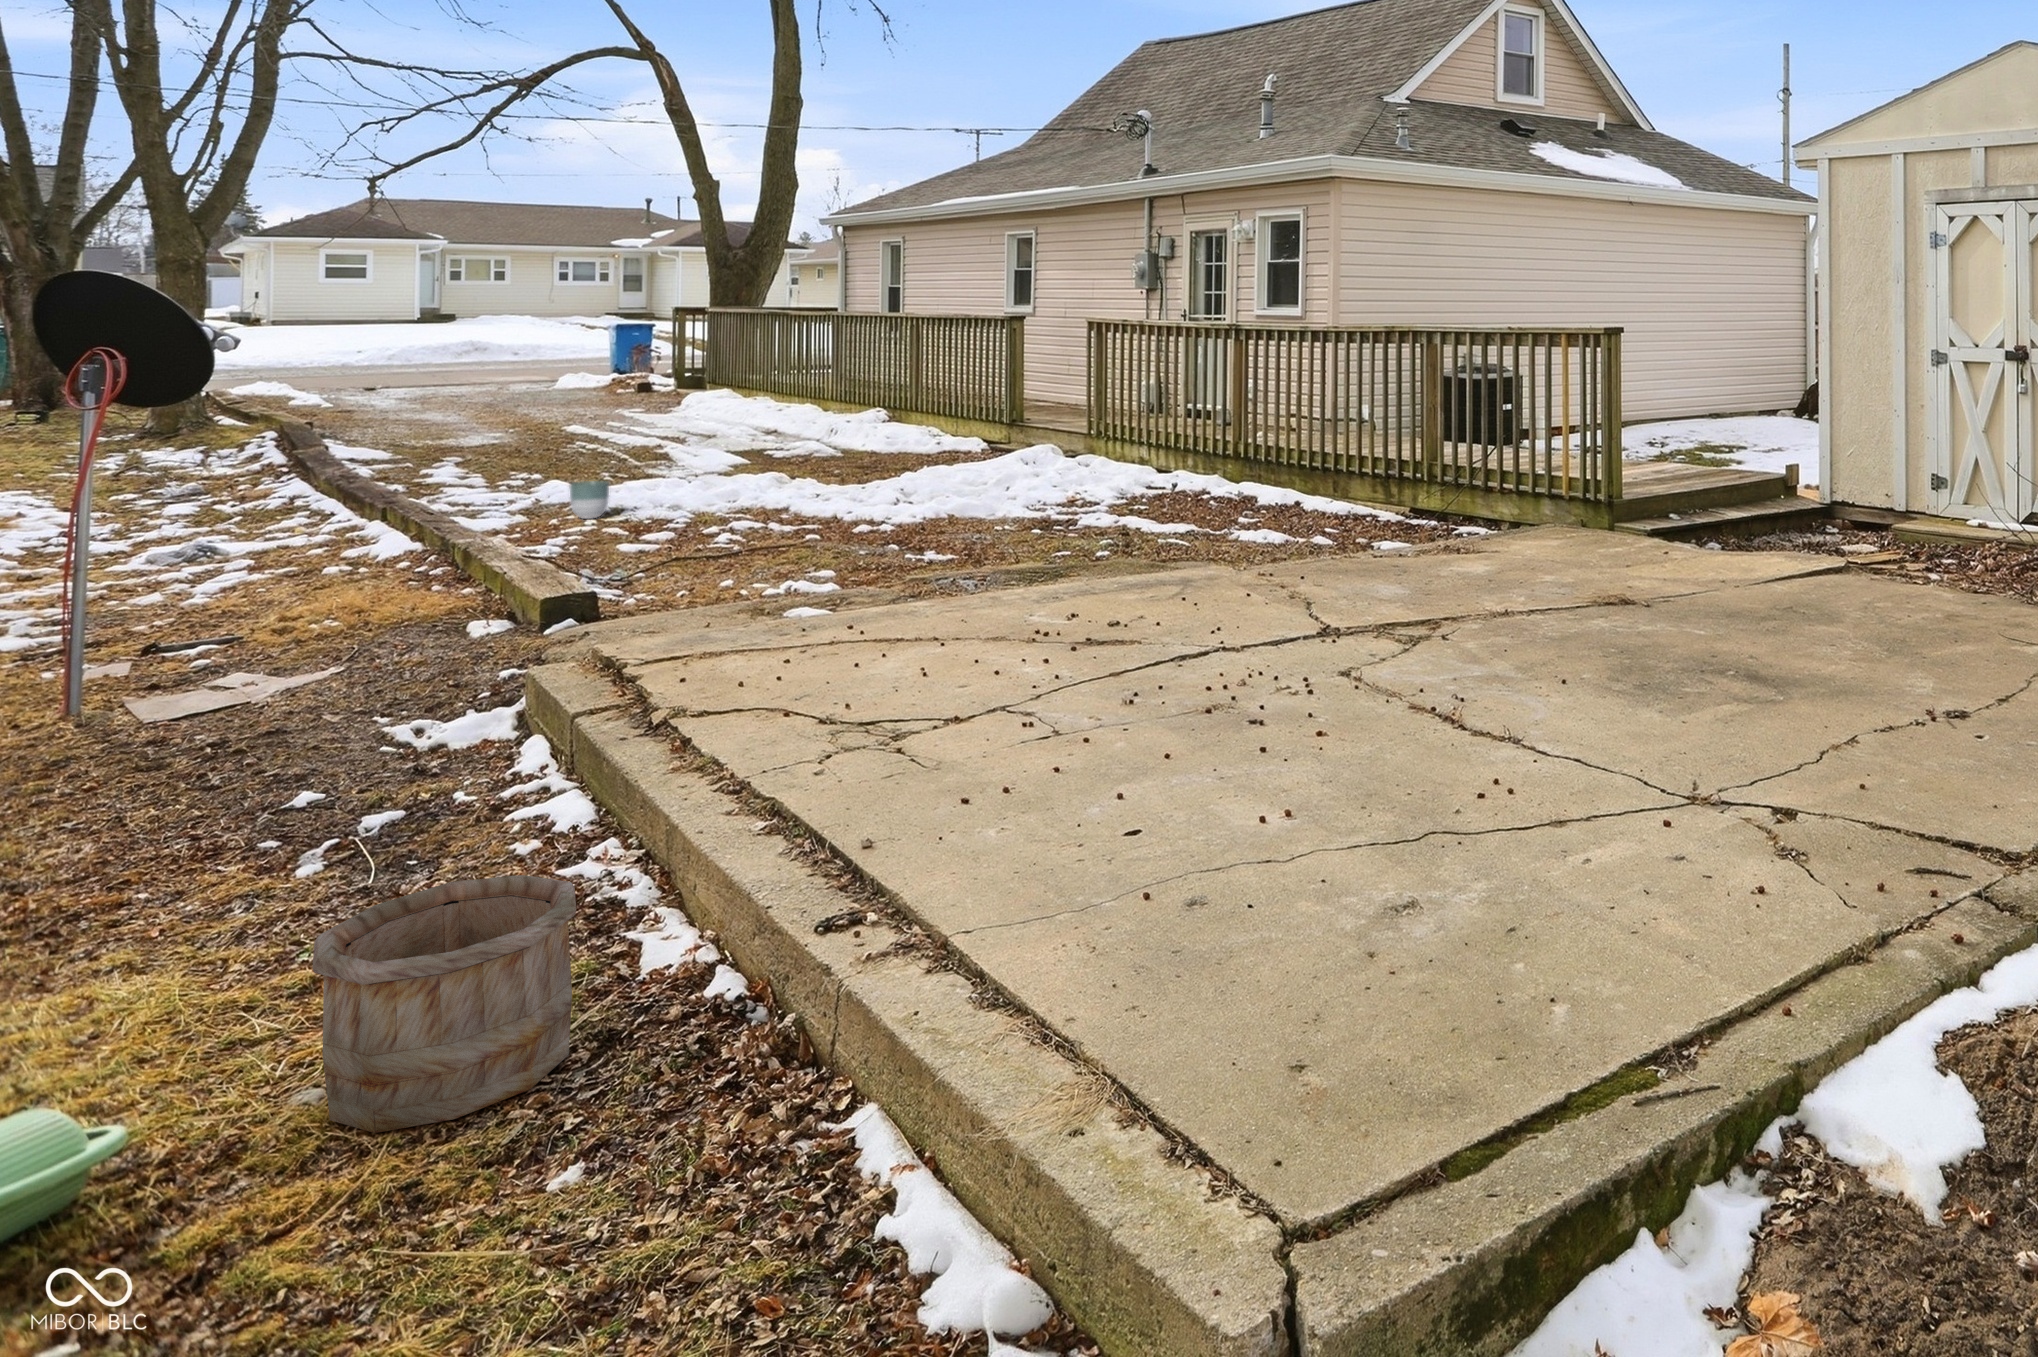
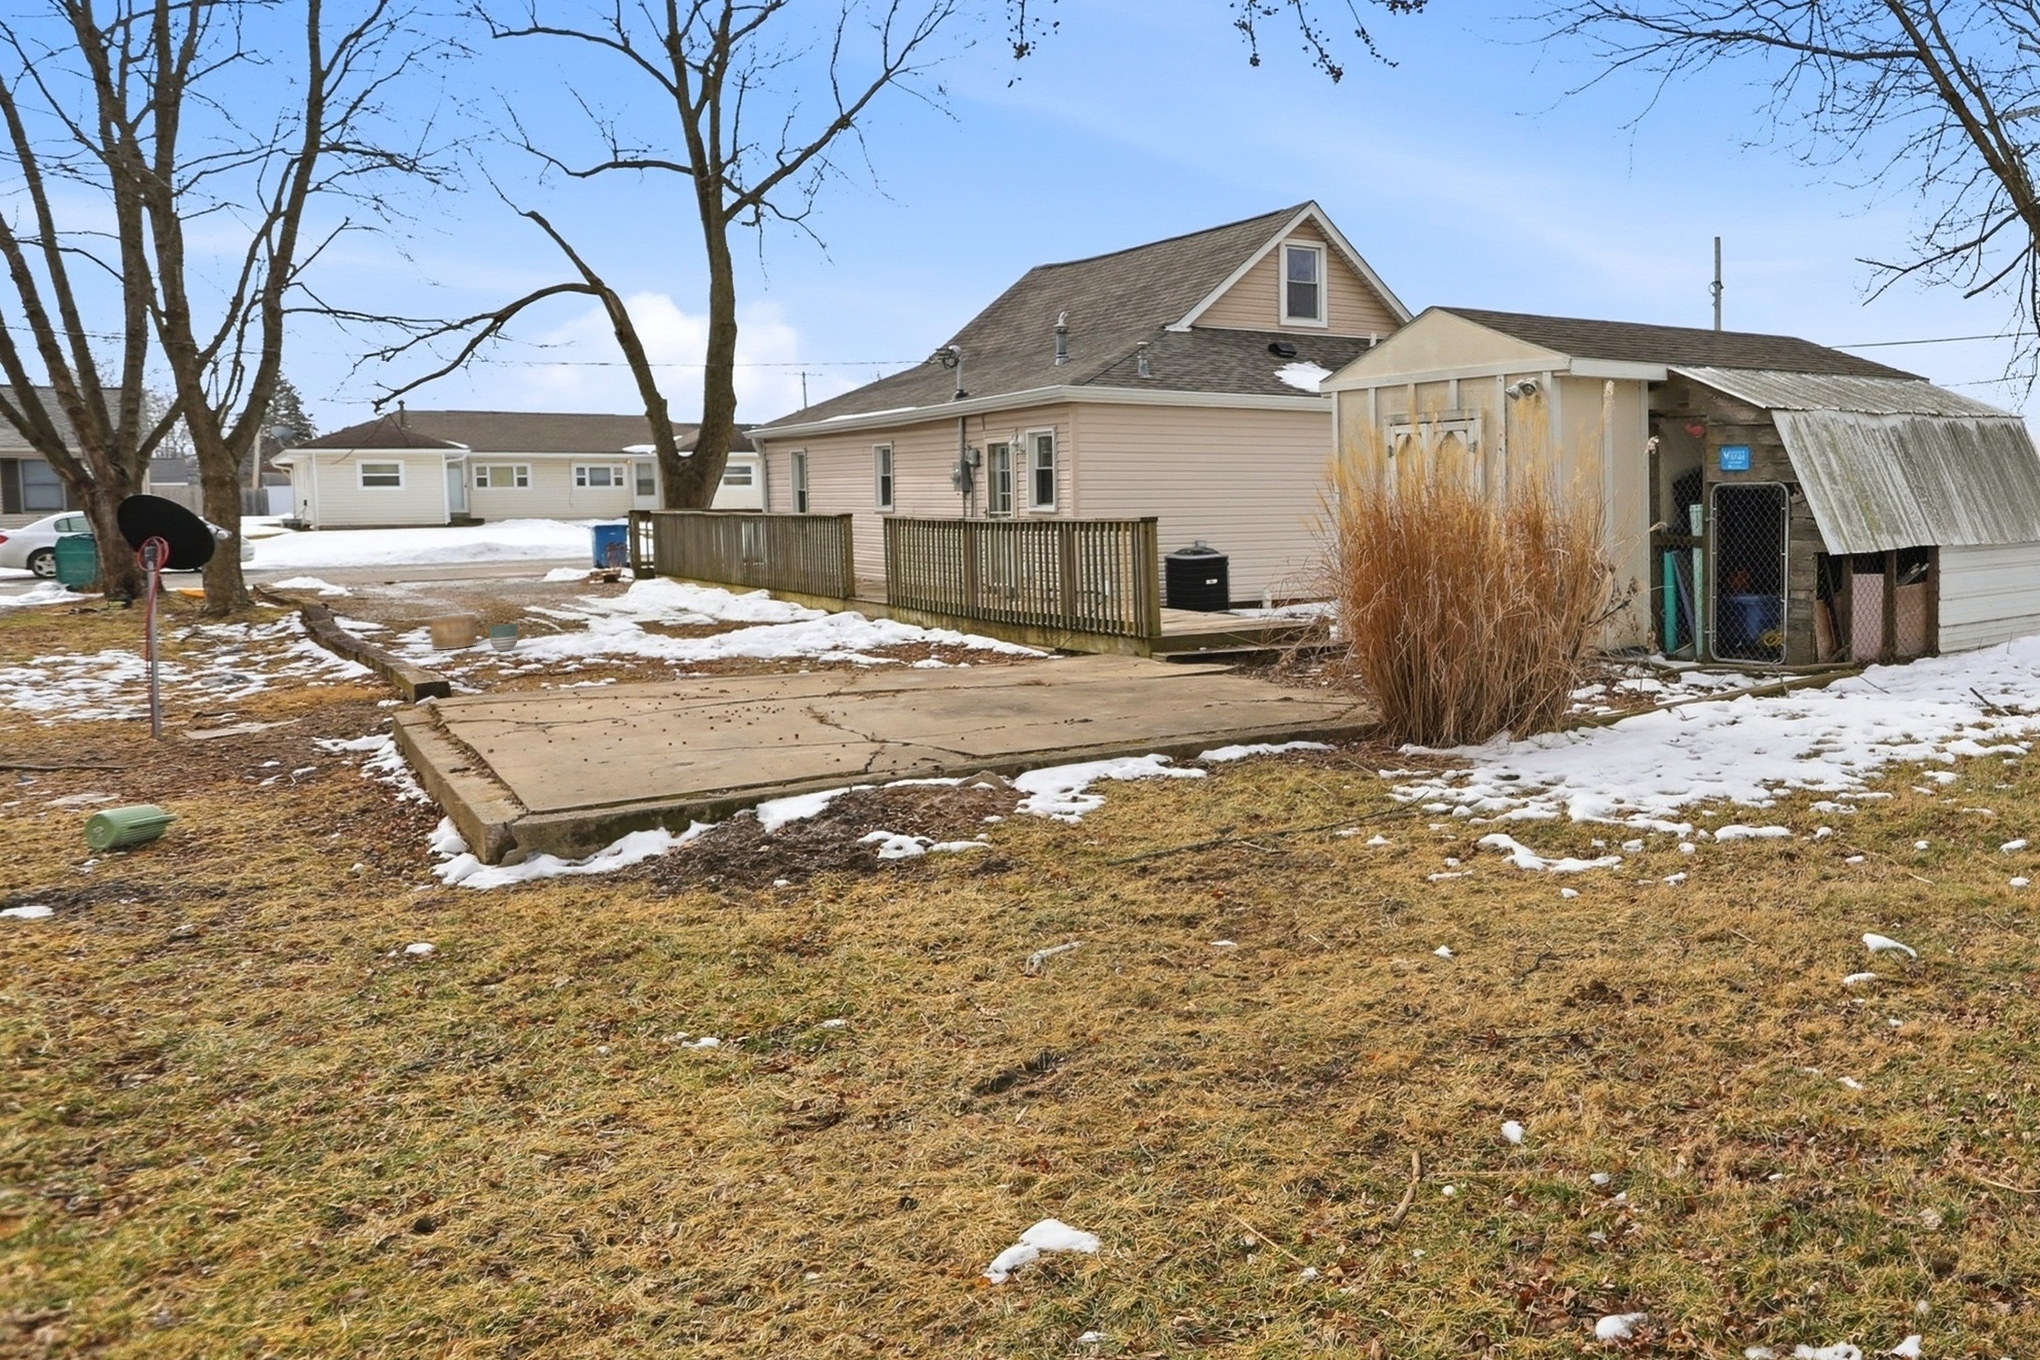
wooden bucket: present [313,875,576,1133] -> present [429,614,477,650]

